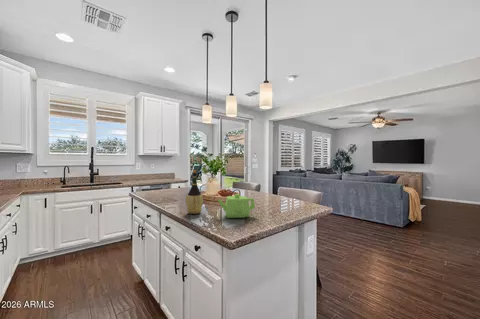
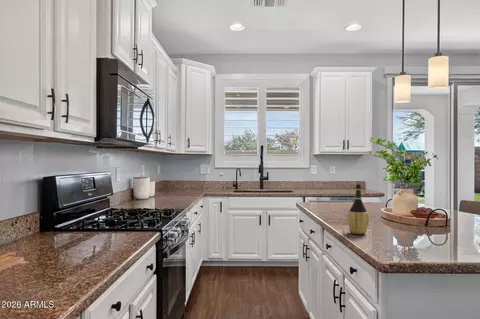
teapot: present [218,194,255,218] -> none [384,215,437,247]

